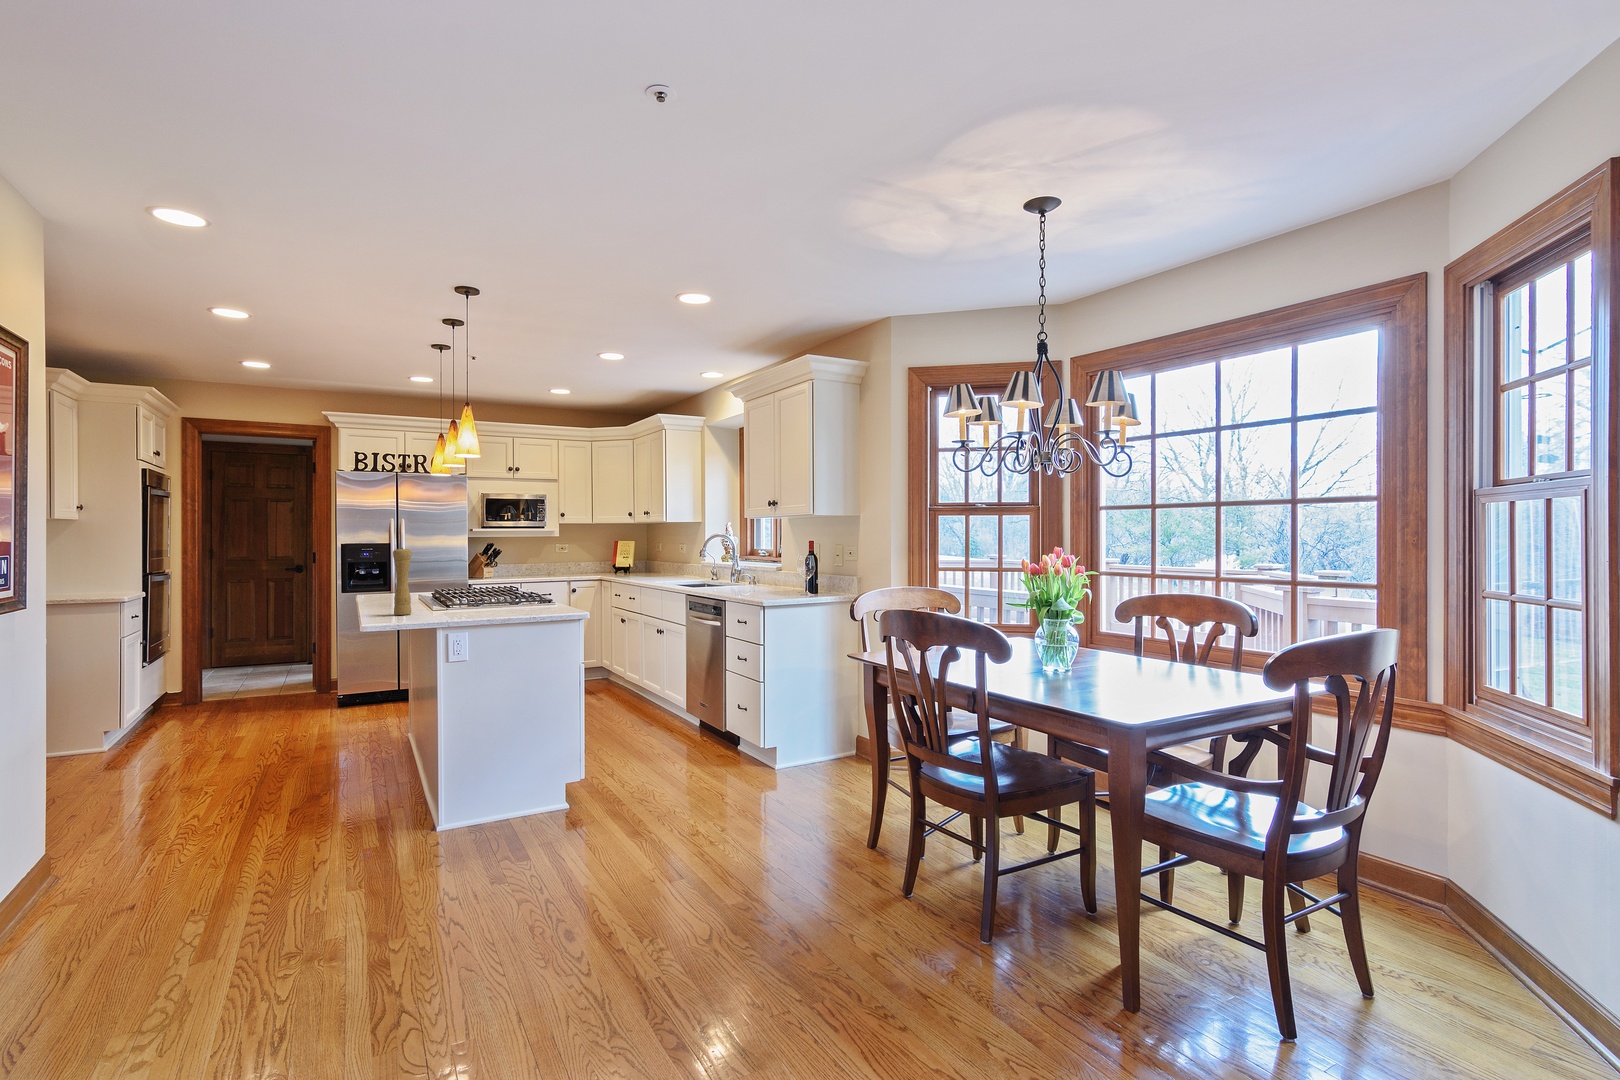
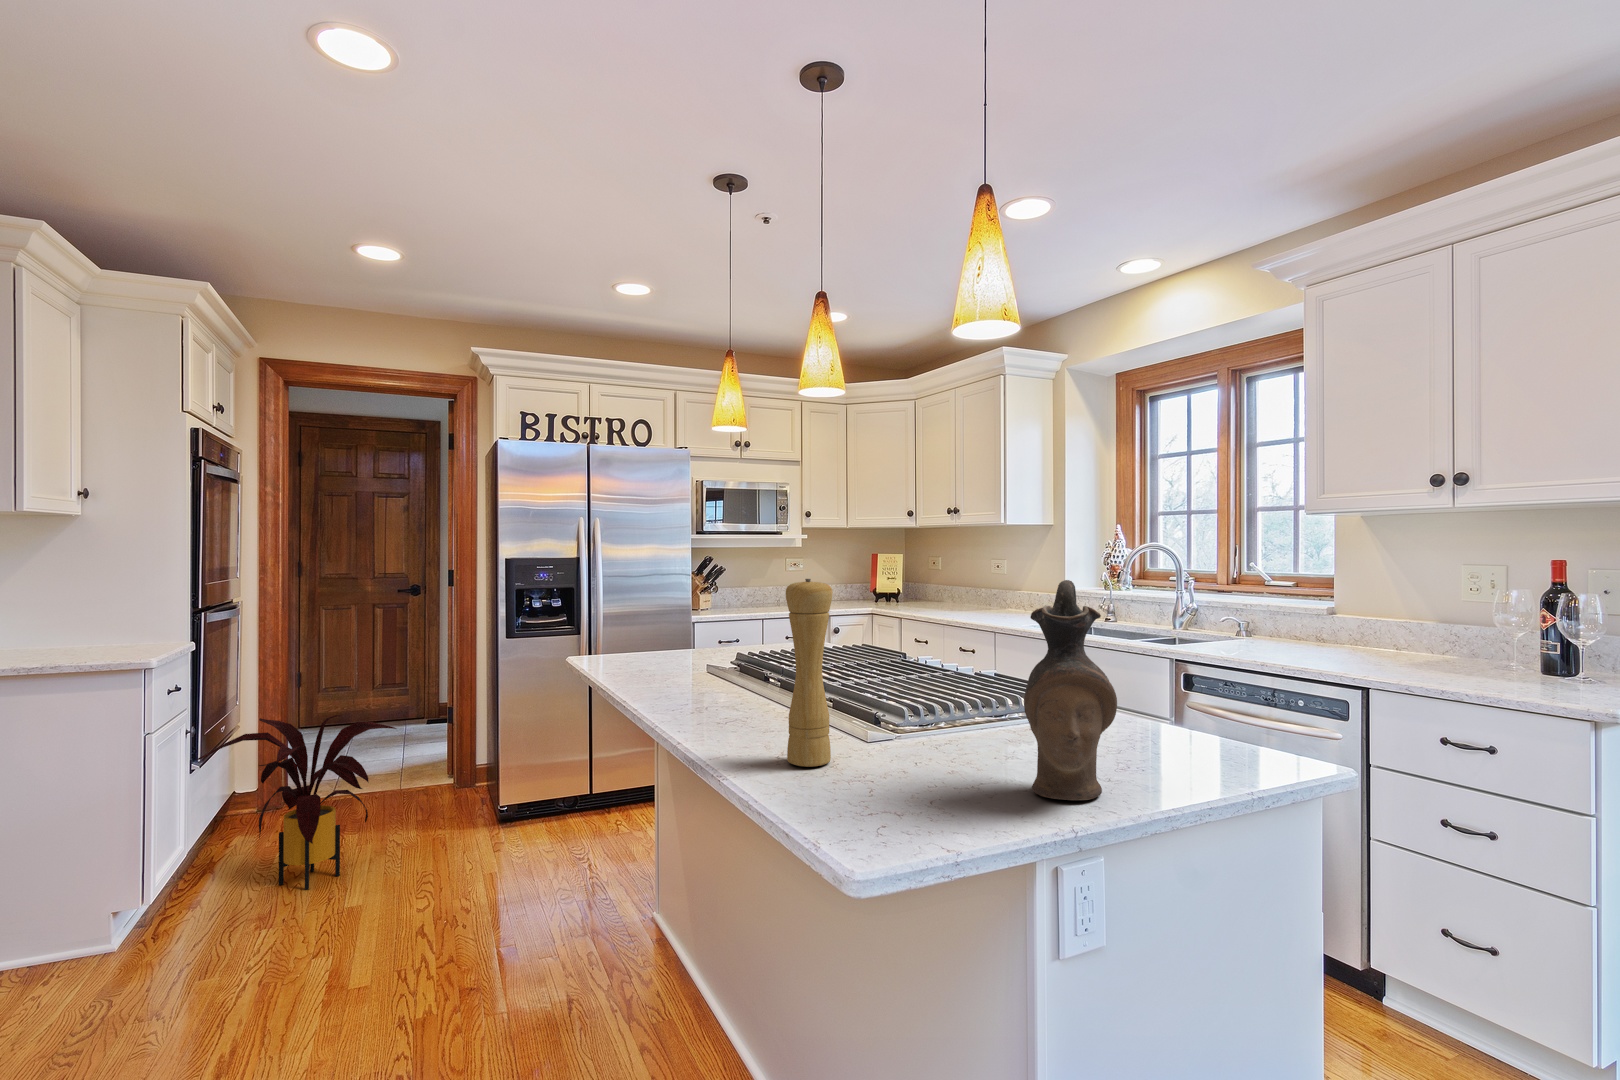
ceramic pitcher: none [455,547,488,617] -> present [1024,580,1117,800]
house plant: none [147,635,271,731] -> present [197,715,396,890]

